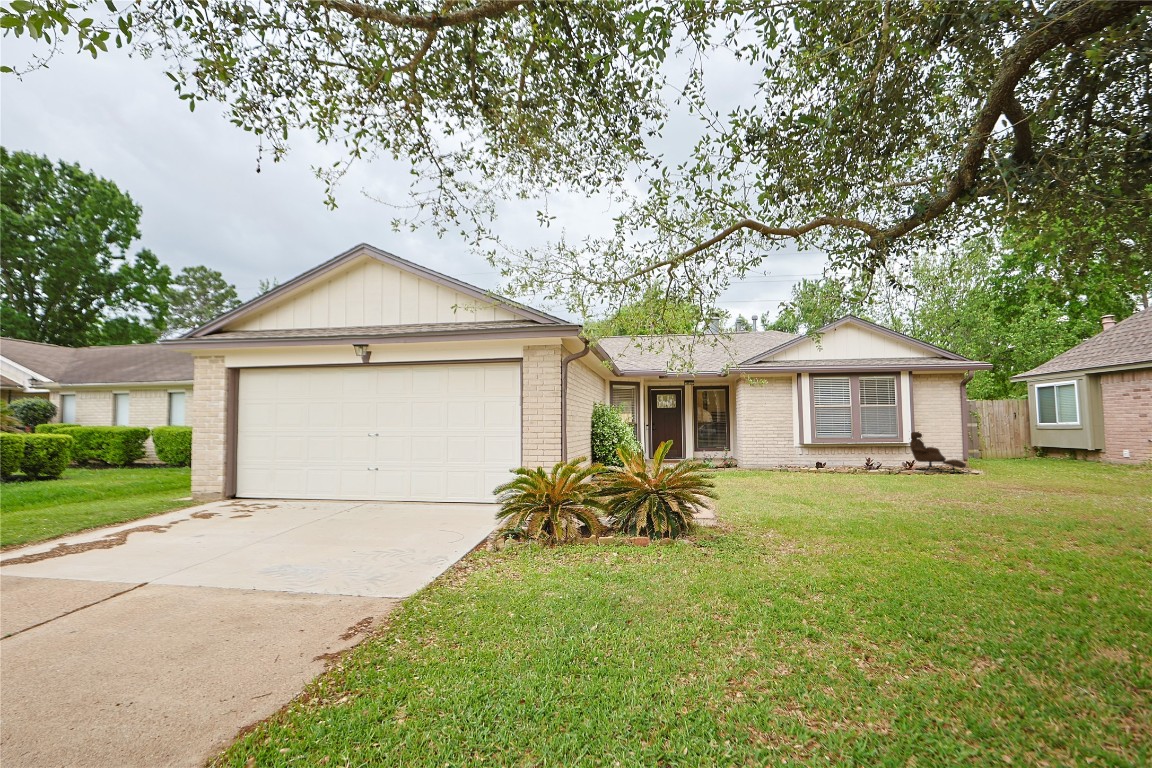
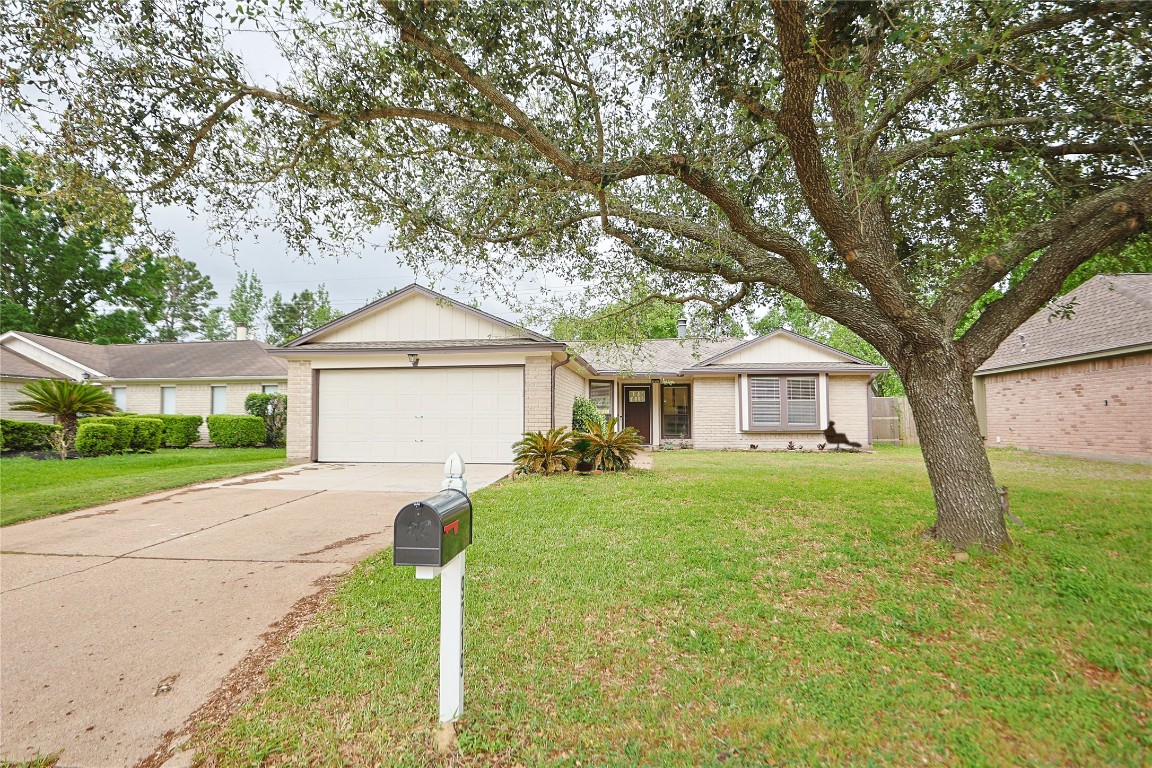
potted tree: none [593,472,633,540] -> present [573,438,593,474]

